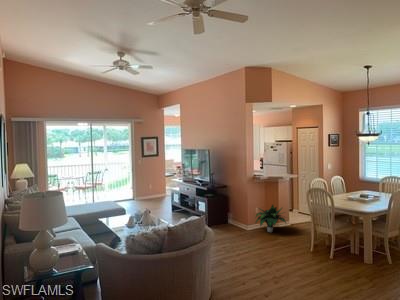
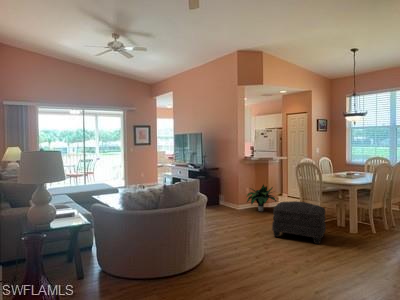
ottoman: none [282,229,339,279] -> present [272,201,326,244]

